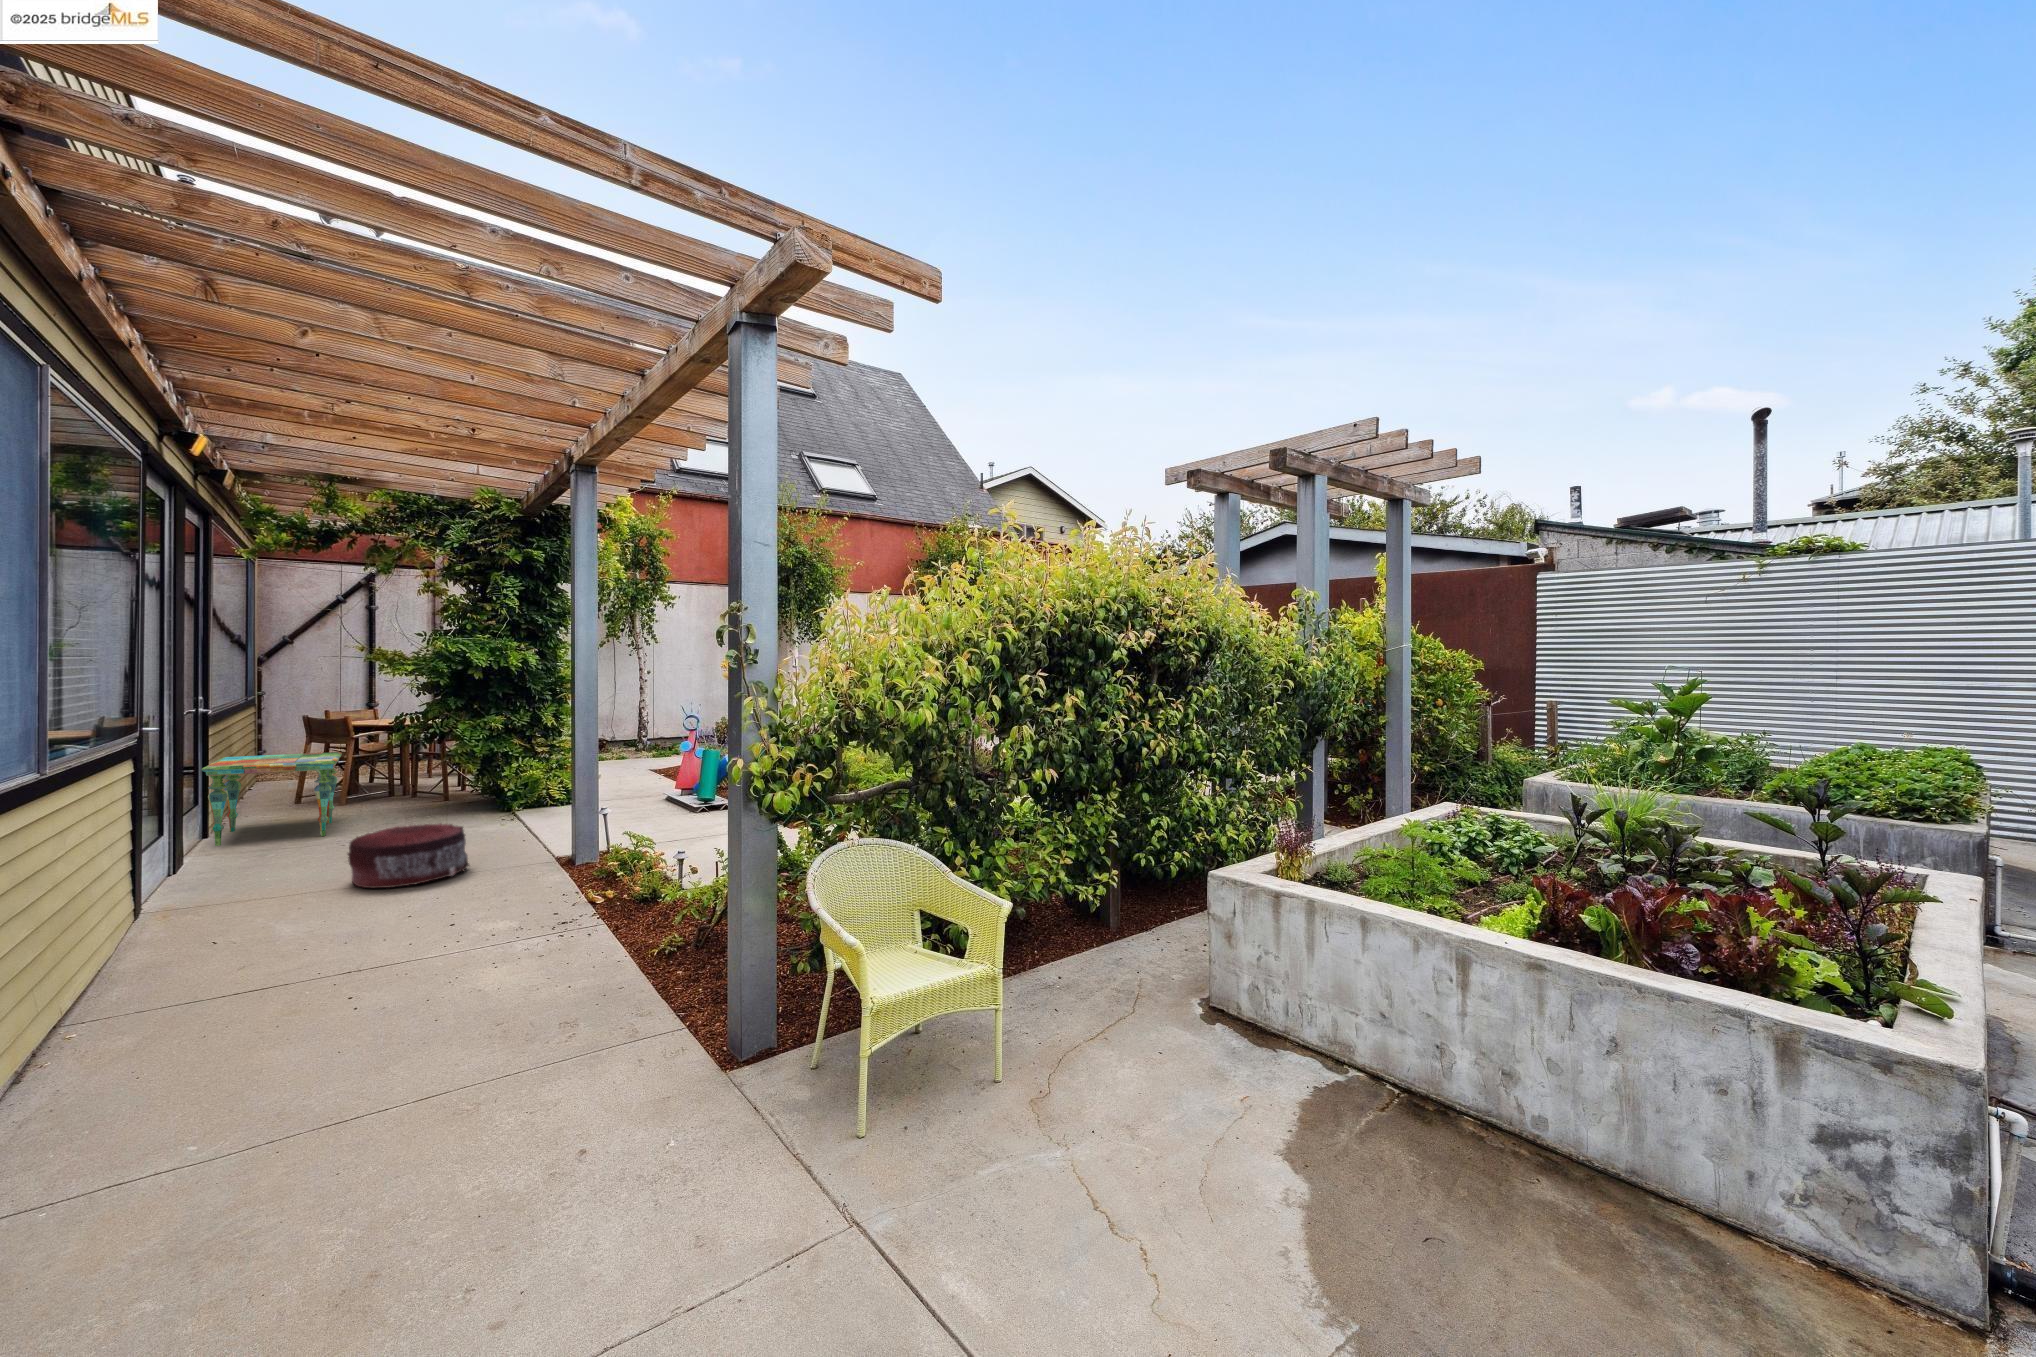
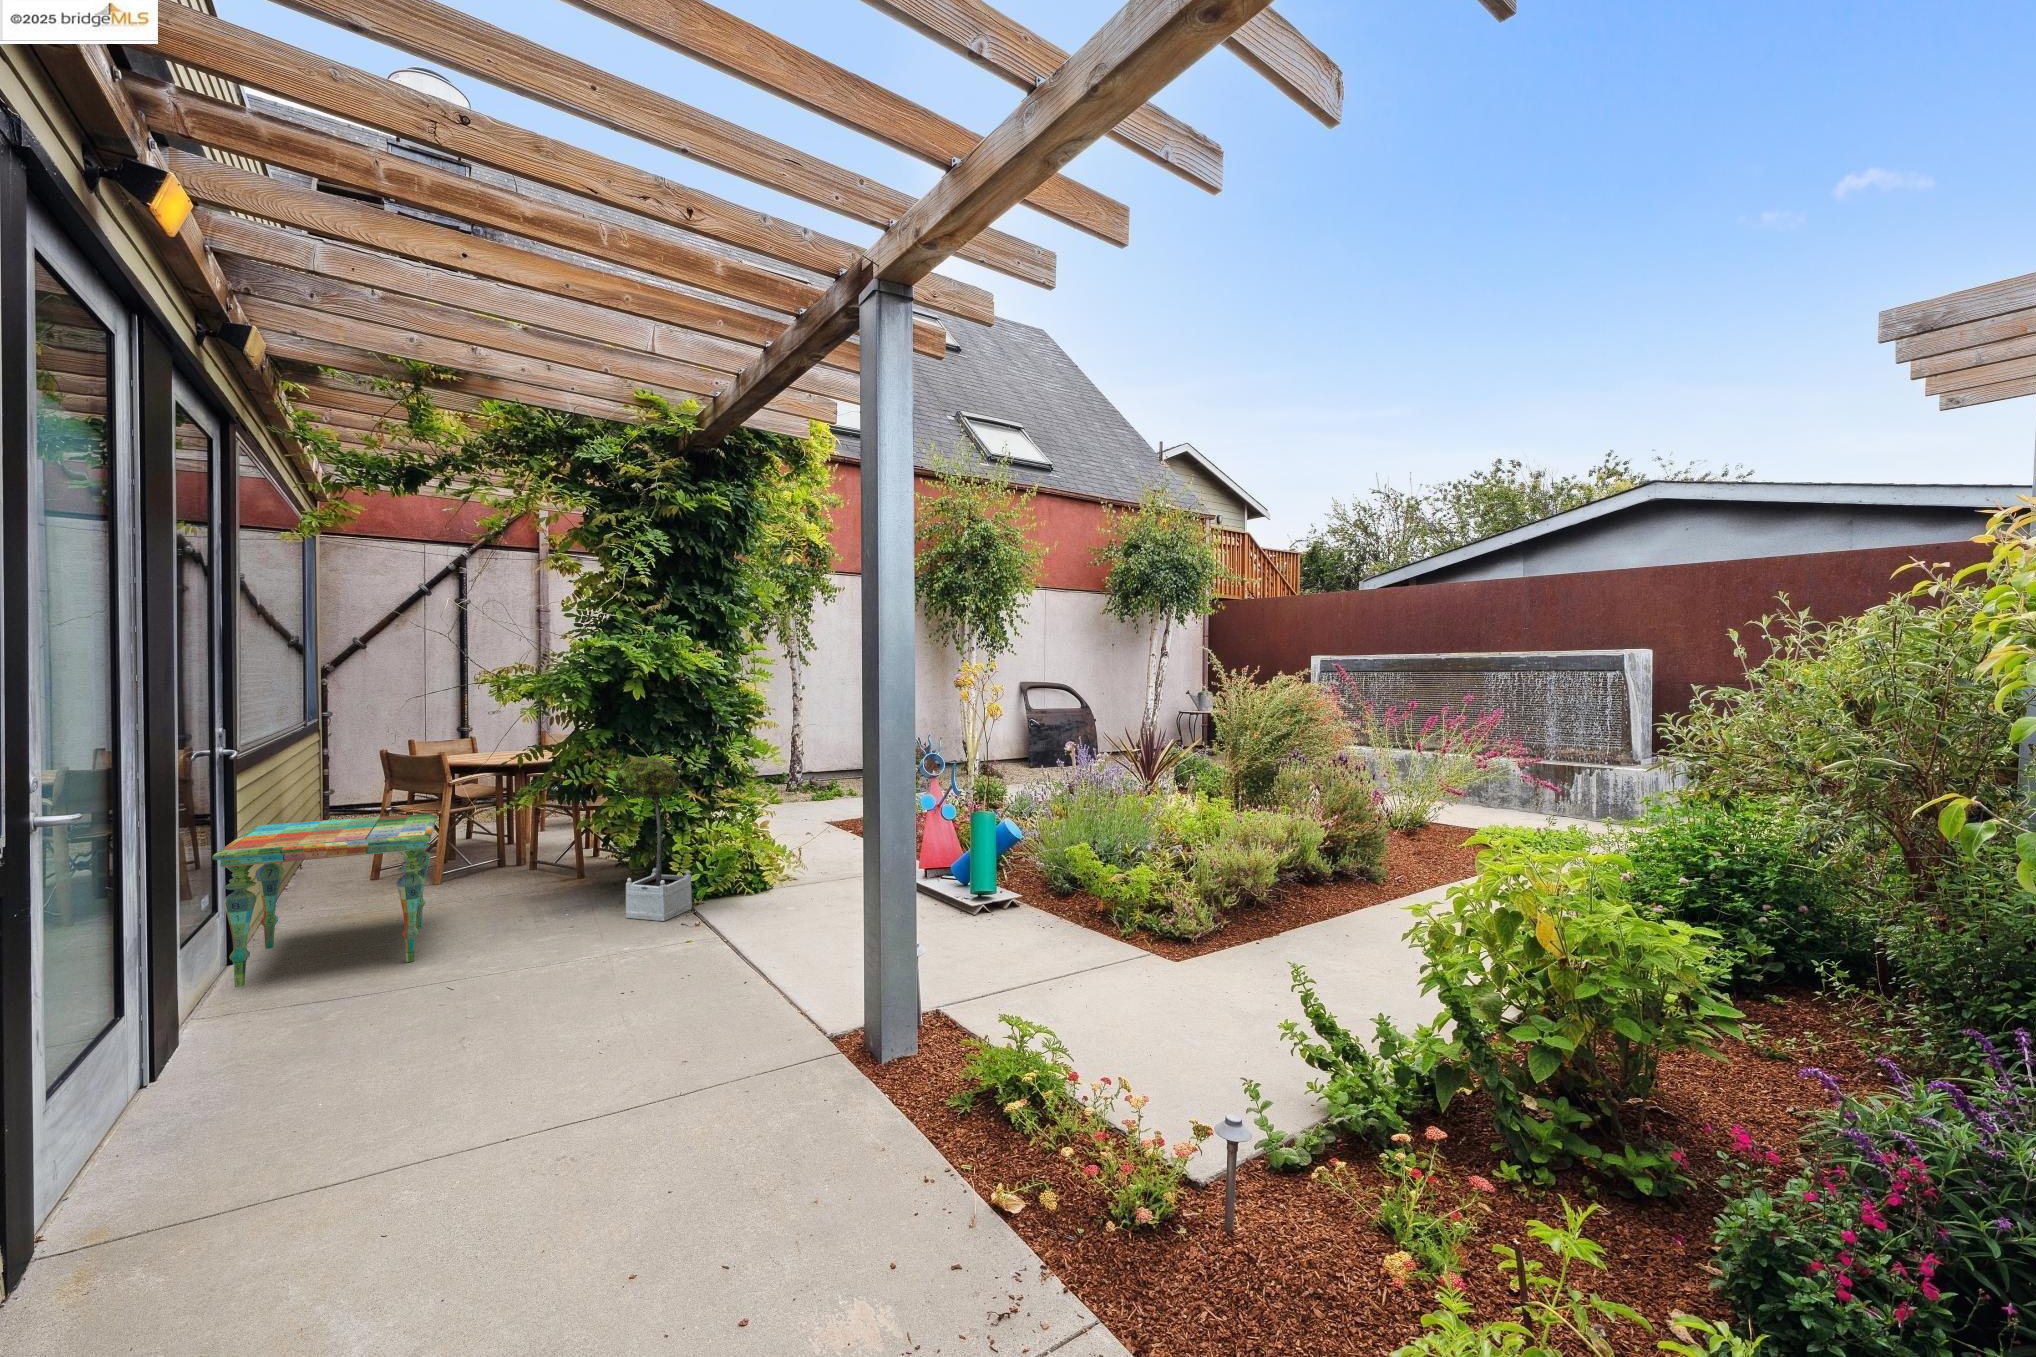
potted tree: none [460,715,514,819] -> present [615,754,692,921]
pouf: present [348,823,469,888] -> none [464,971,687,1143]

